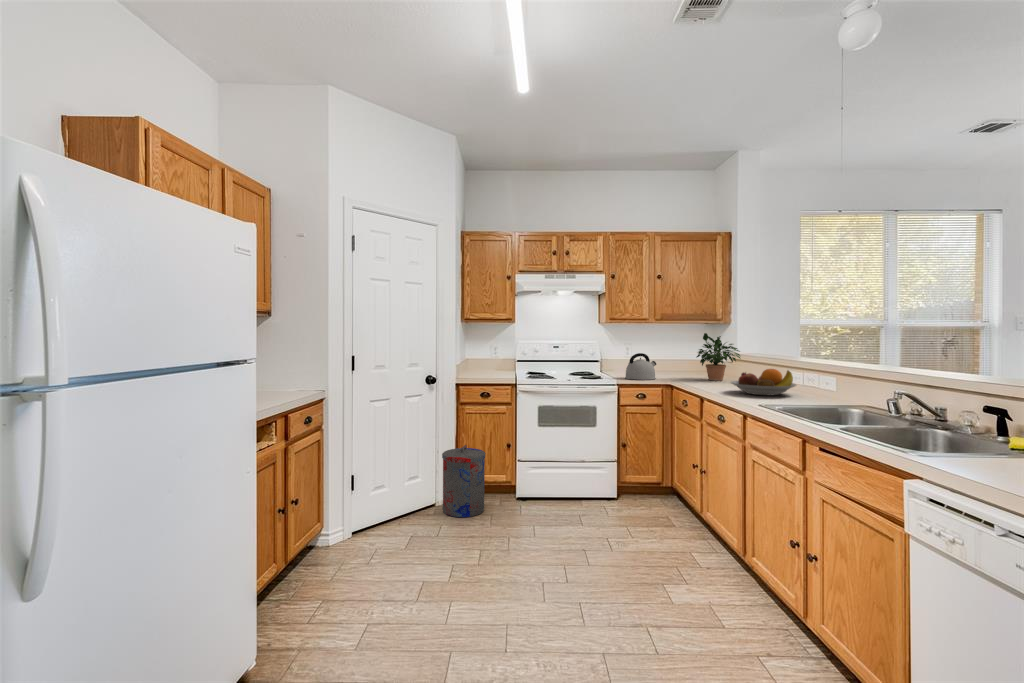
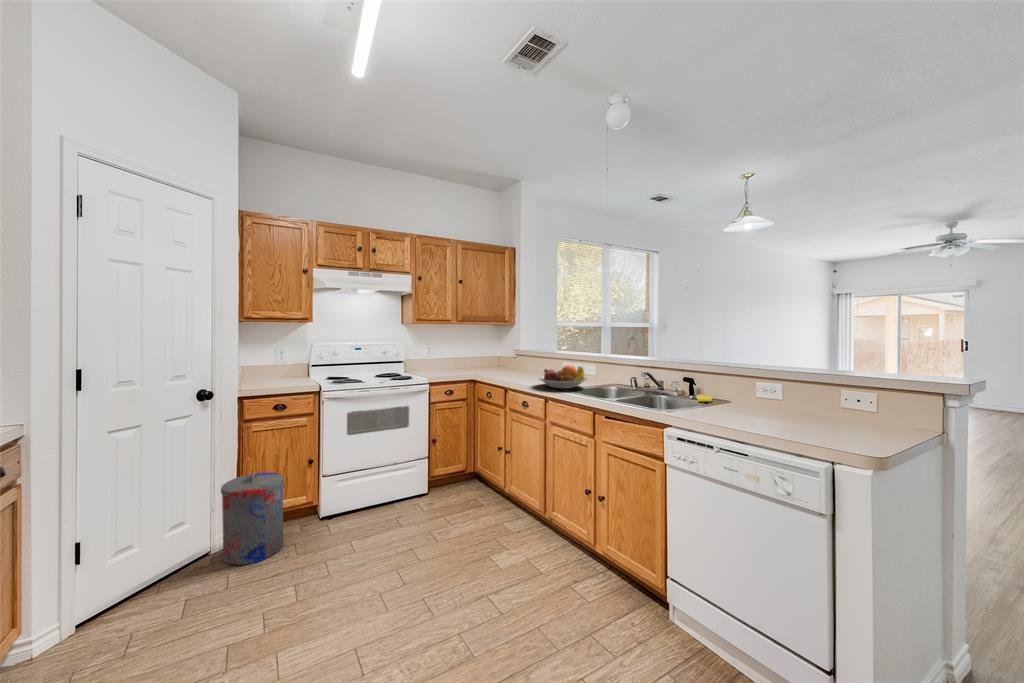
potted plant: present [697,333,740,381] -> none [494,333,532,375]
kettle: present [625,353,656,380] -> none [434,352,462,378]

